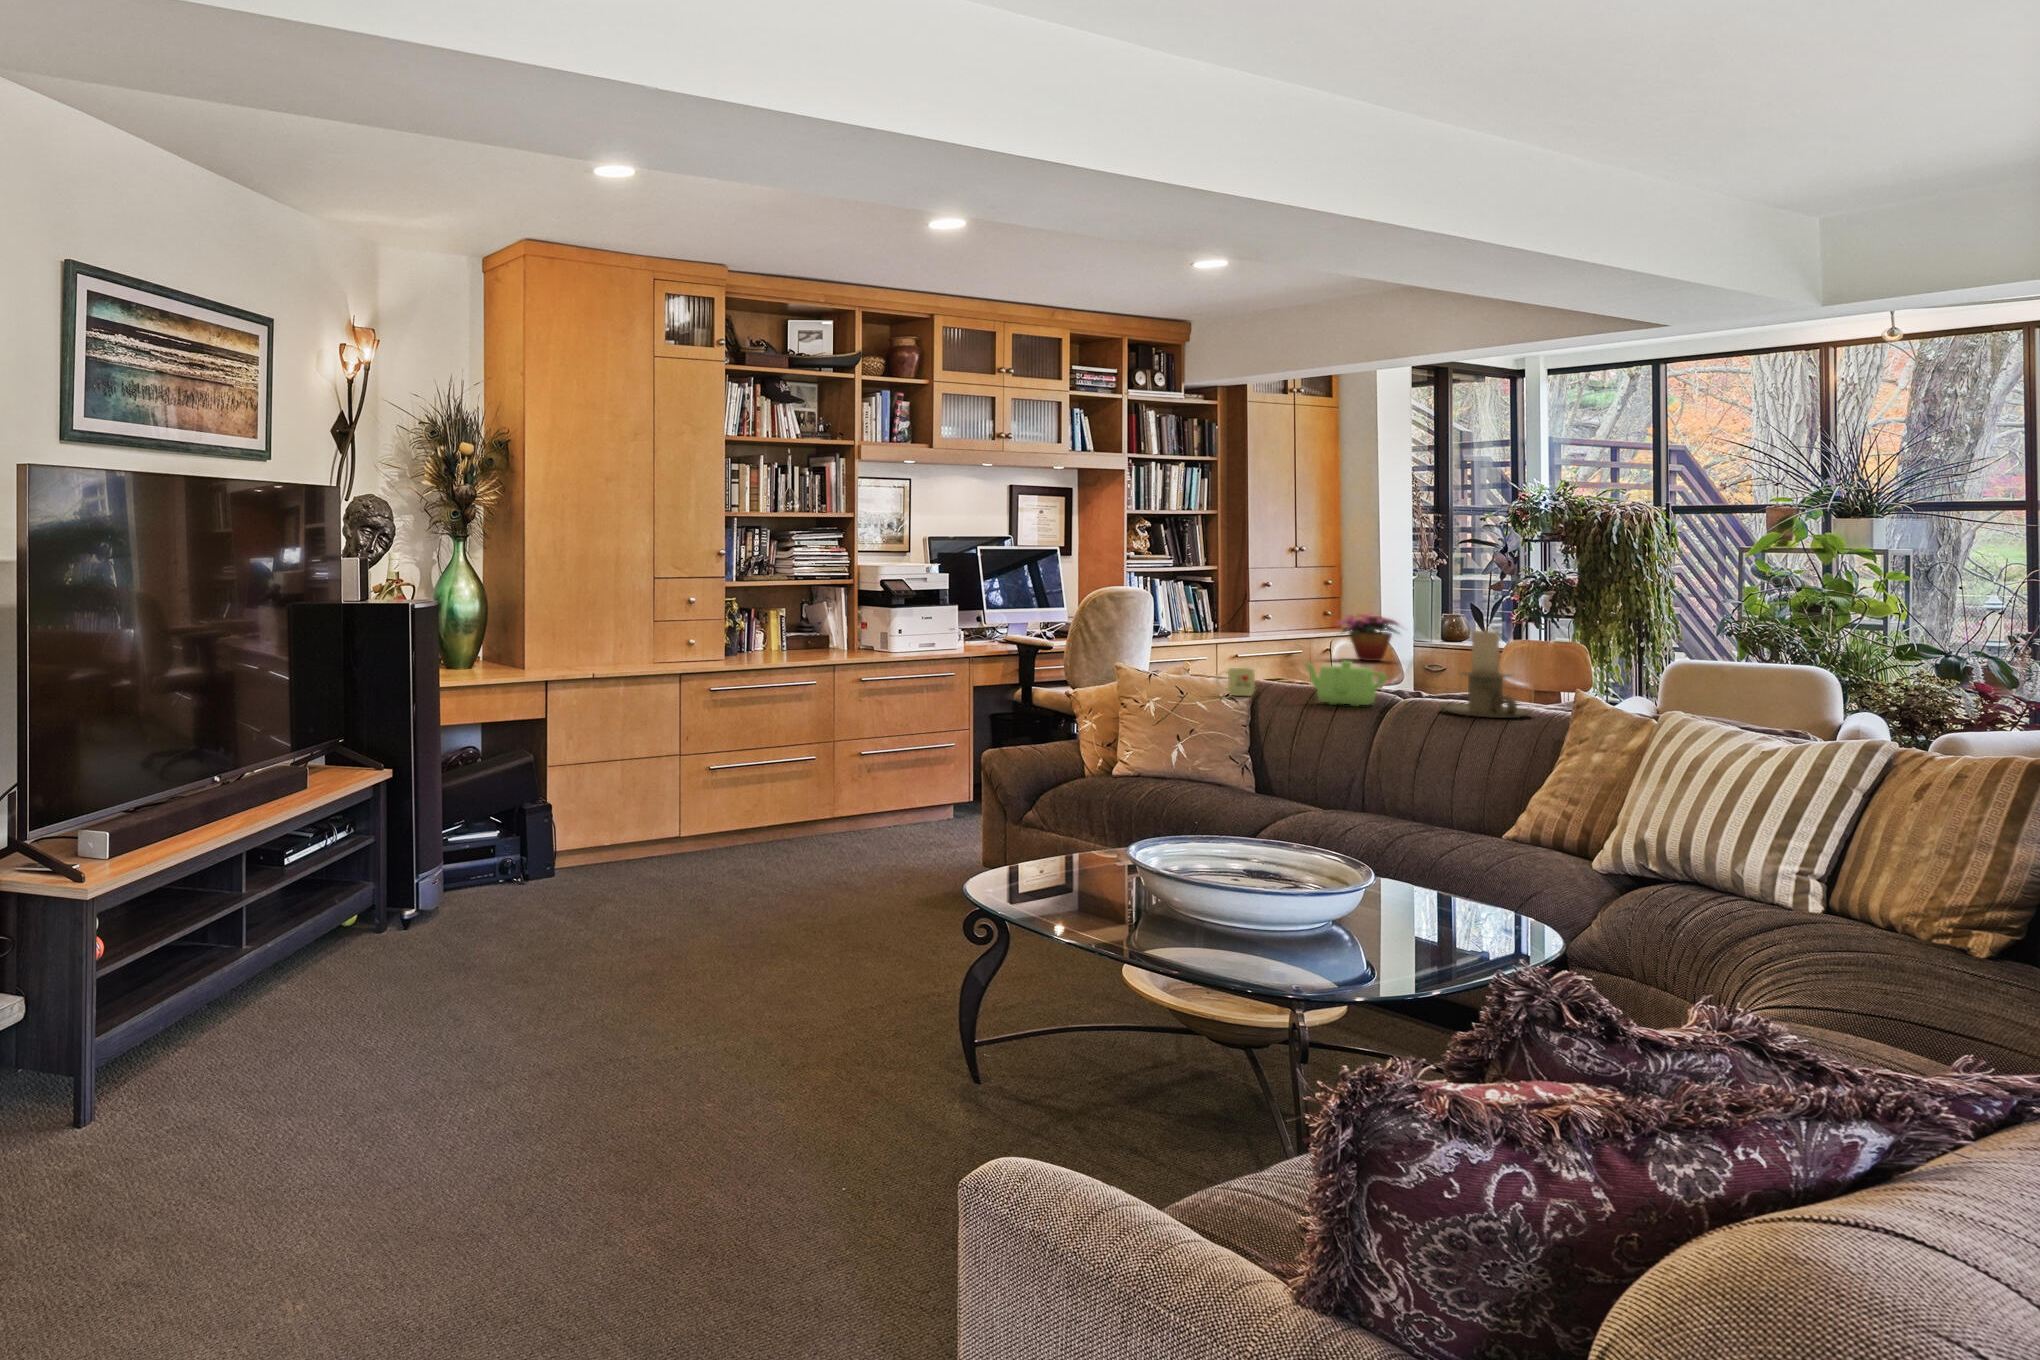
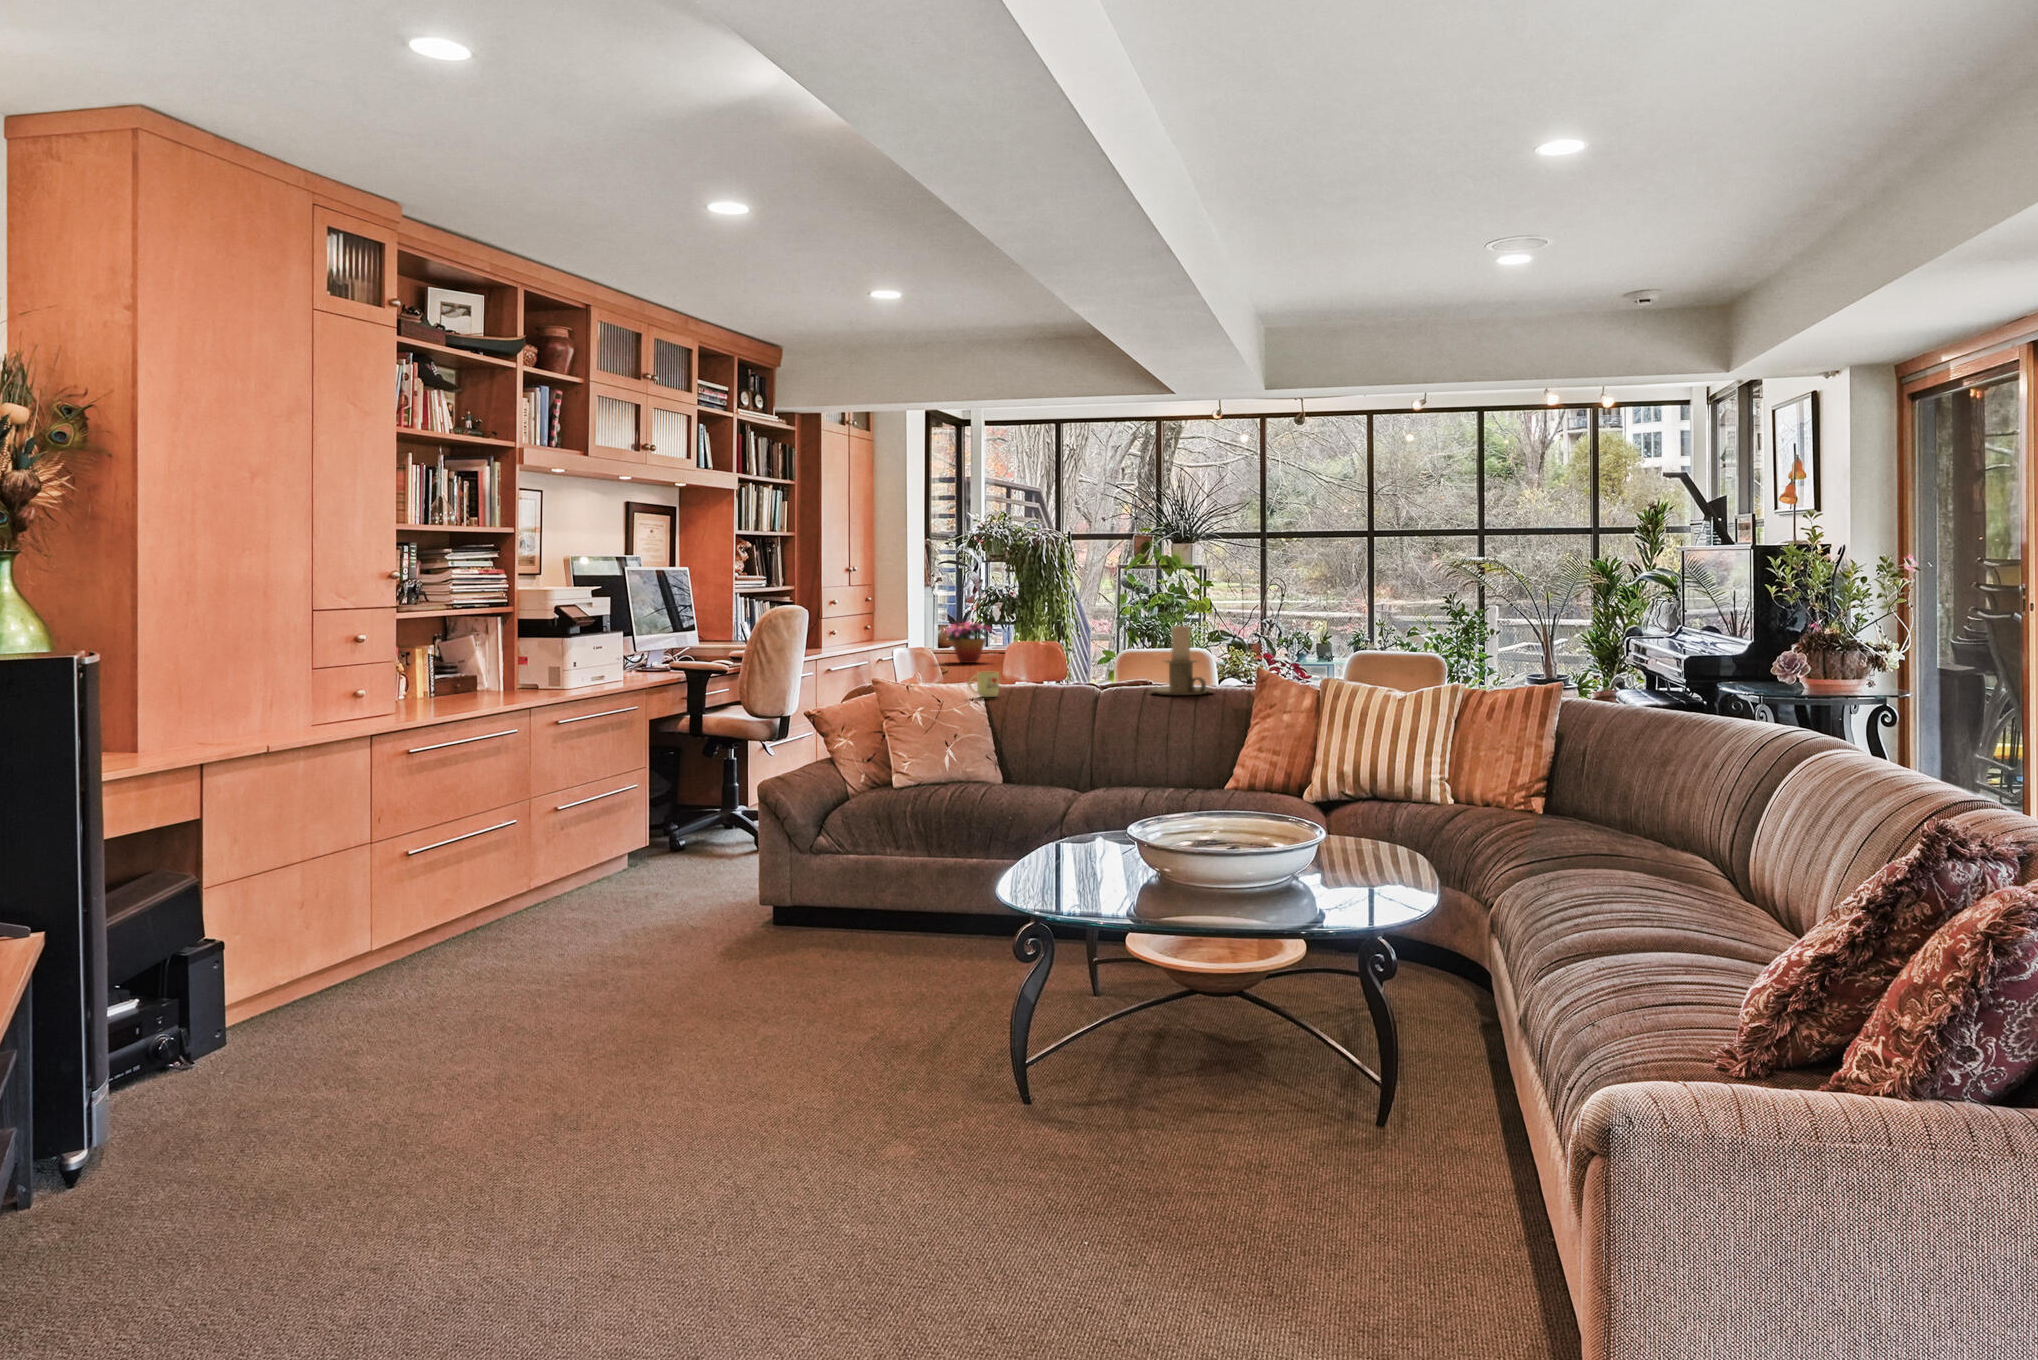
teapot: present [1304,661,1387,706] -> none [1043,658,1110,697]

